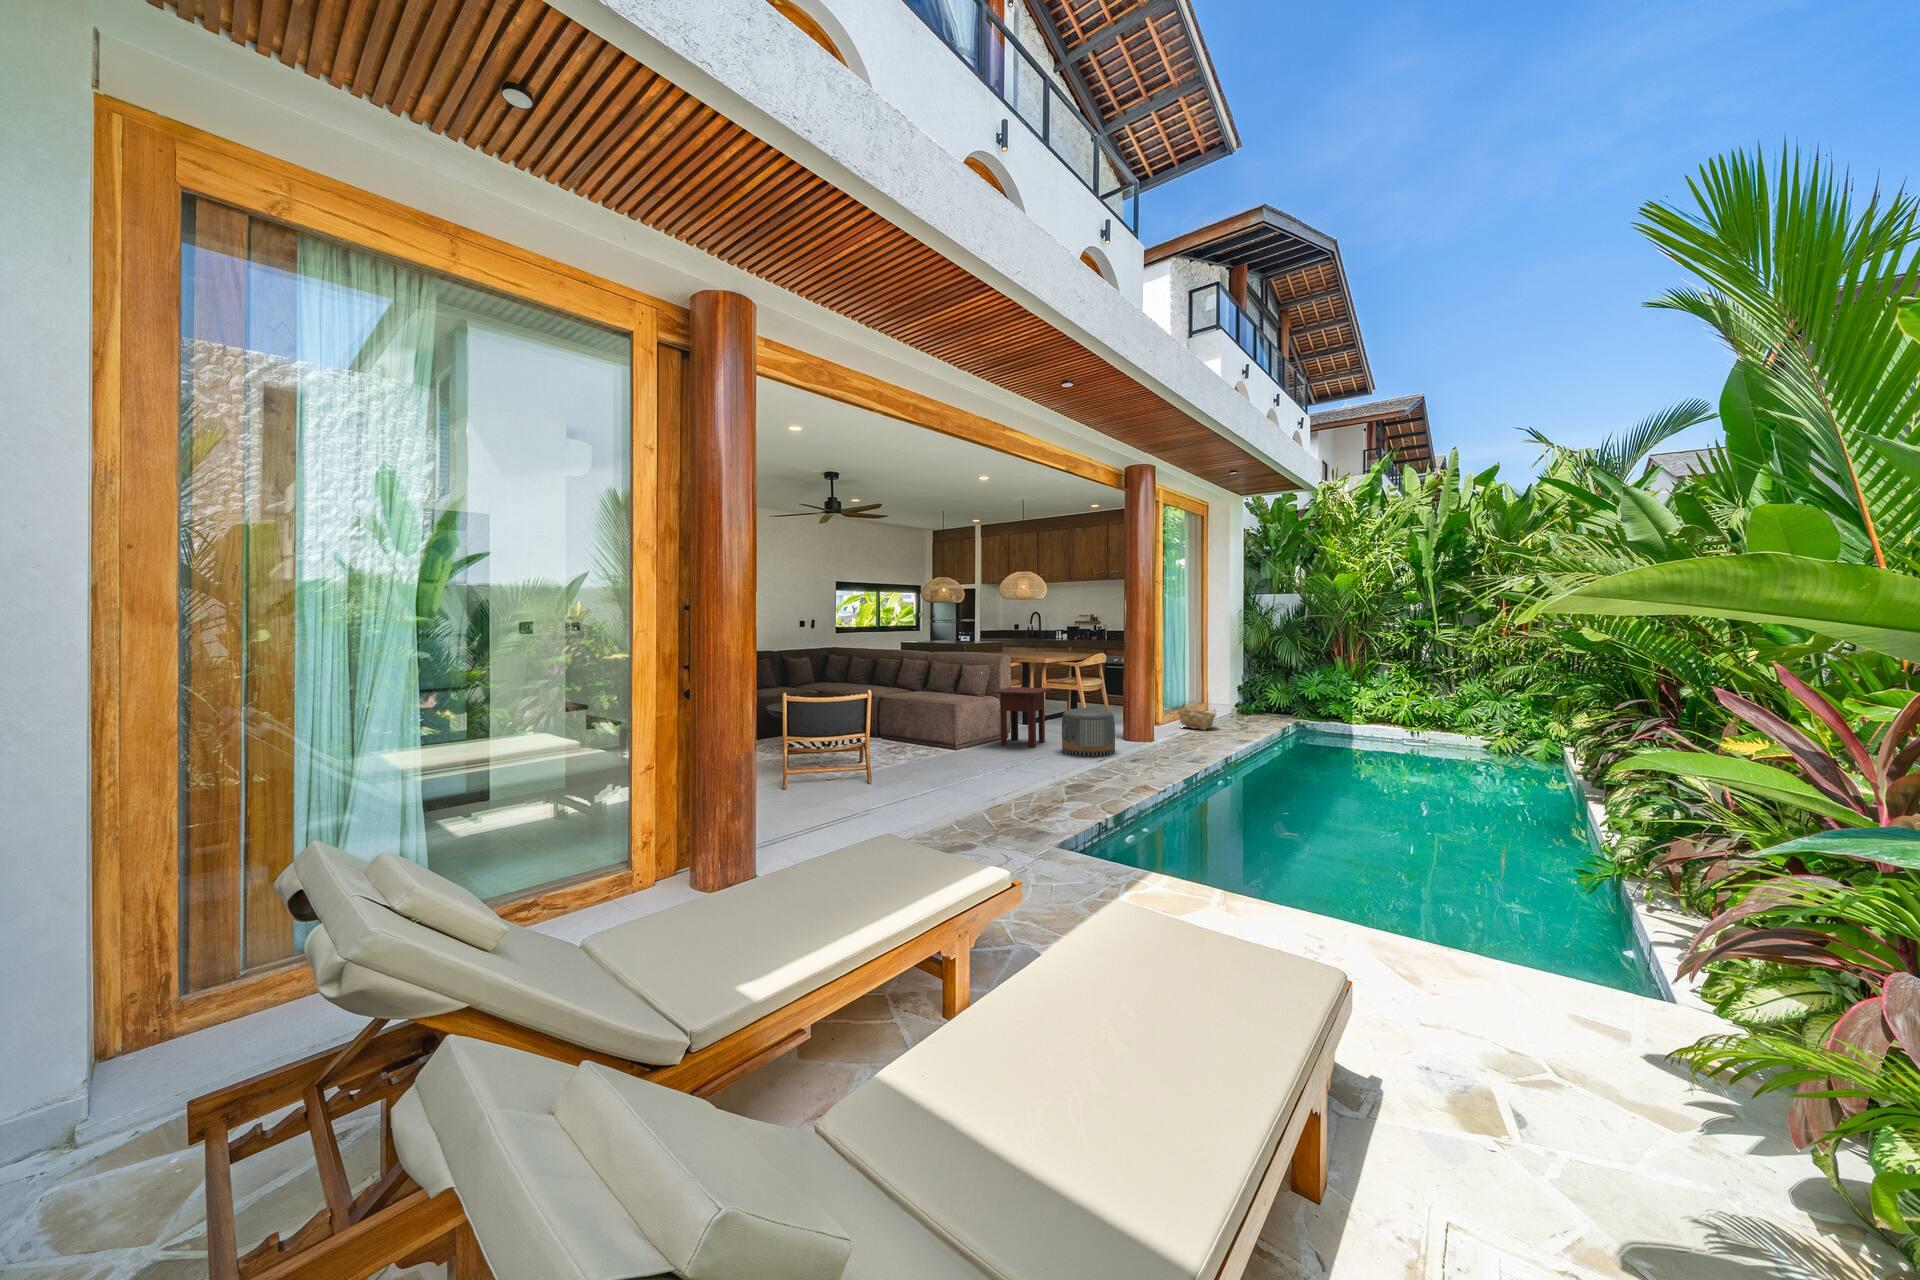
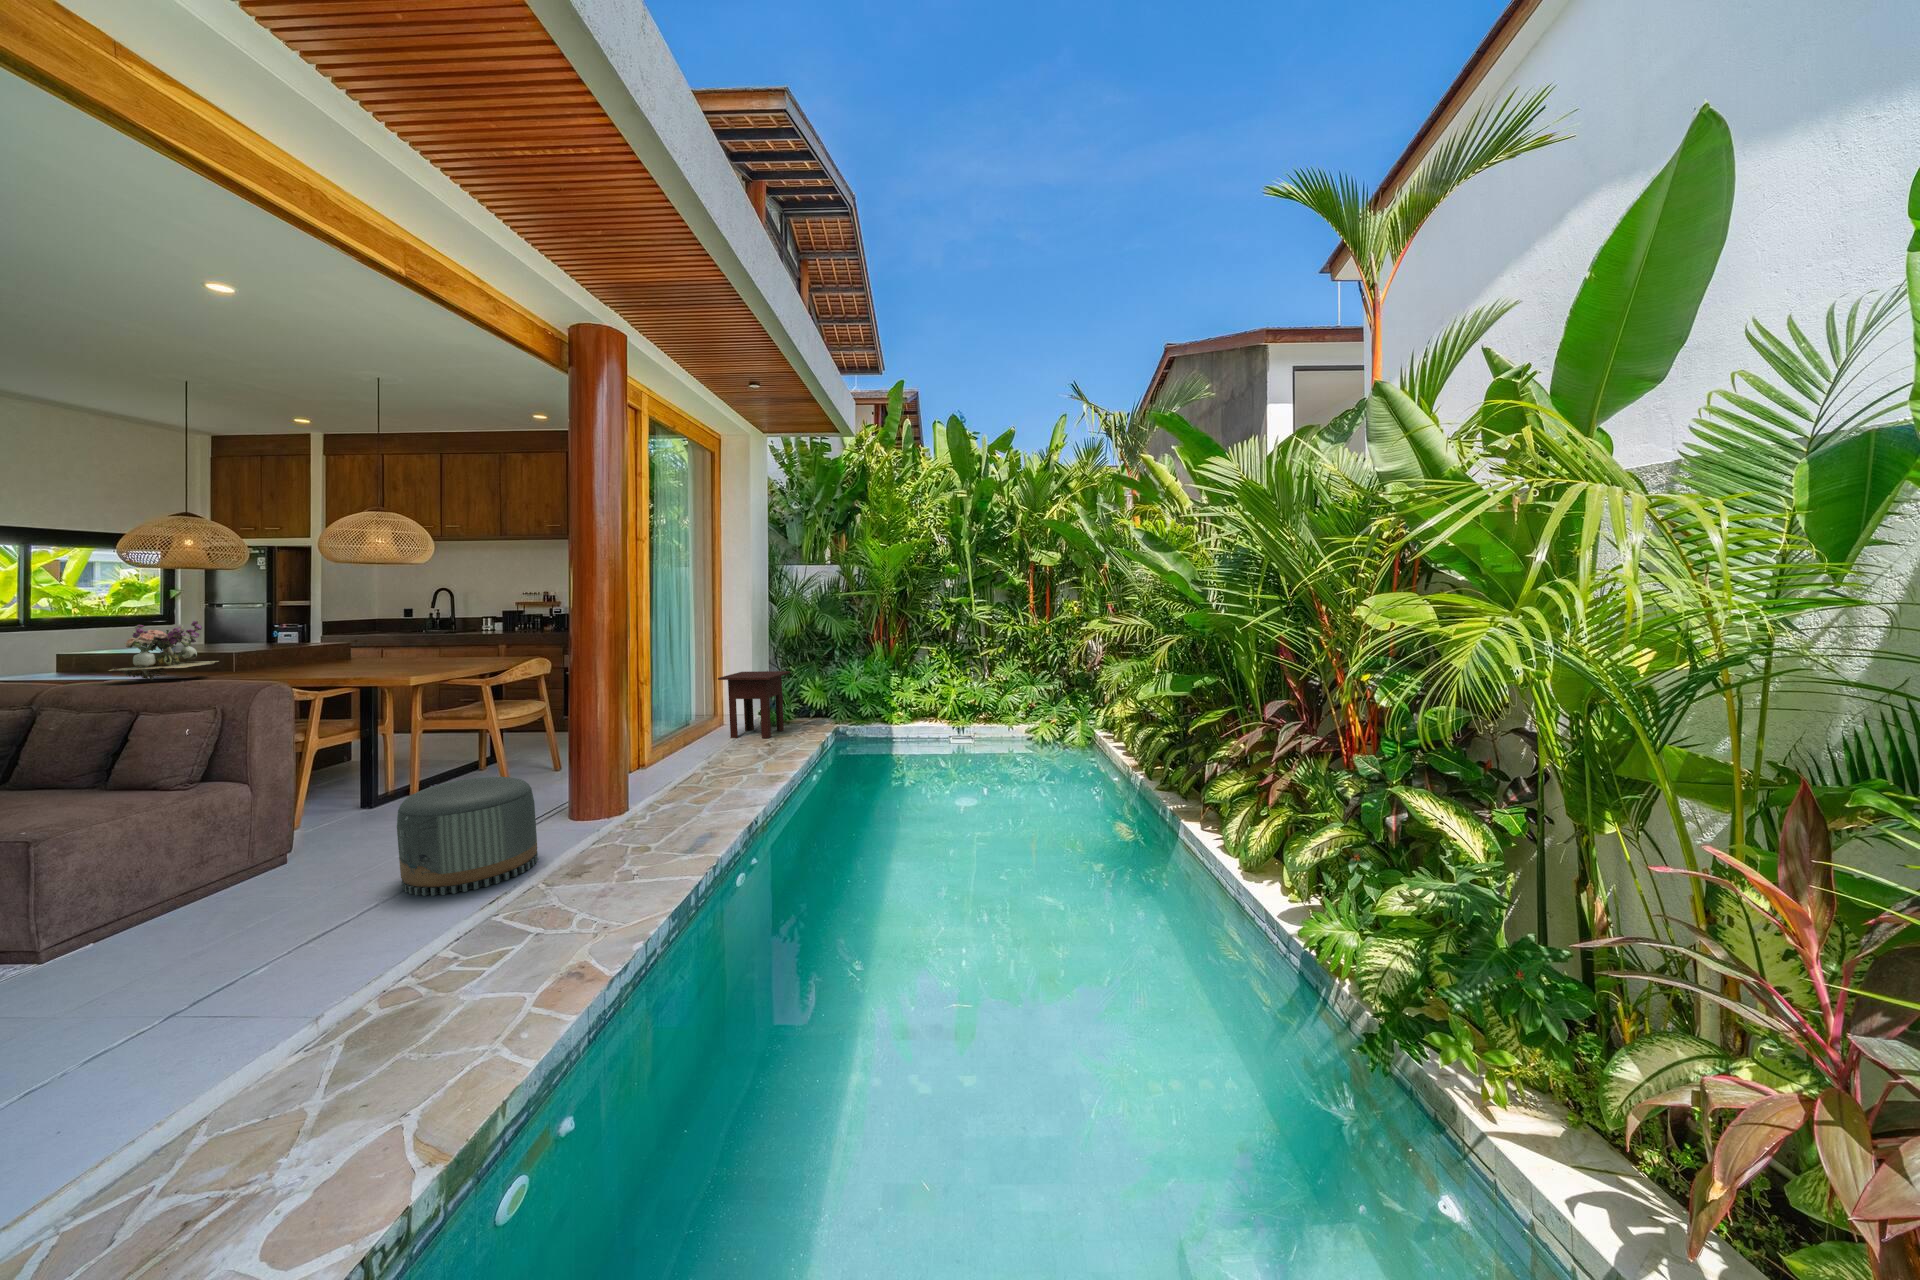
flower arrangement: none [953,629,983,655] -> present [109,619,218,680]
side table: present [992,687,1052,747] -> present [718,671,790,738]
woven basket: present [1179,708,1216,730] -> none [673,726,731,765]

